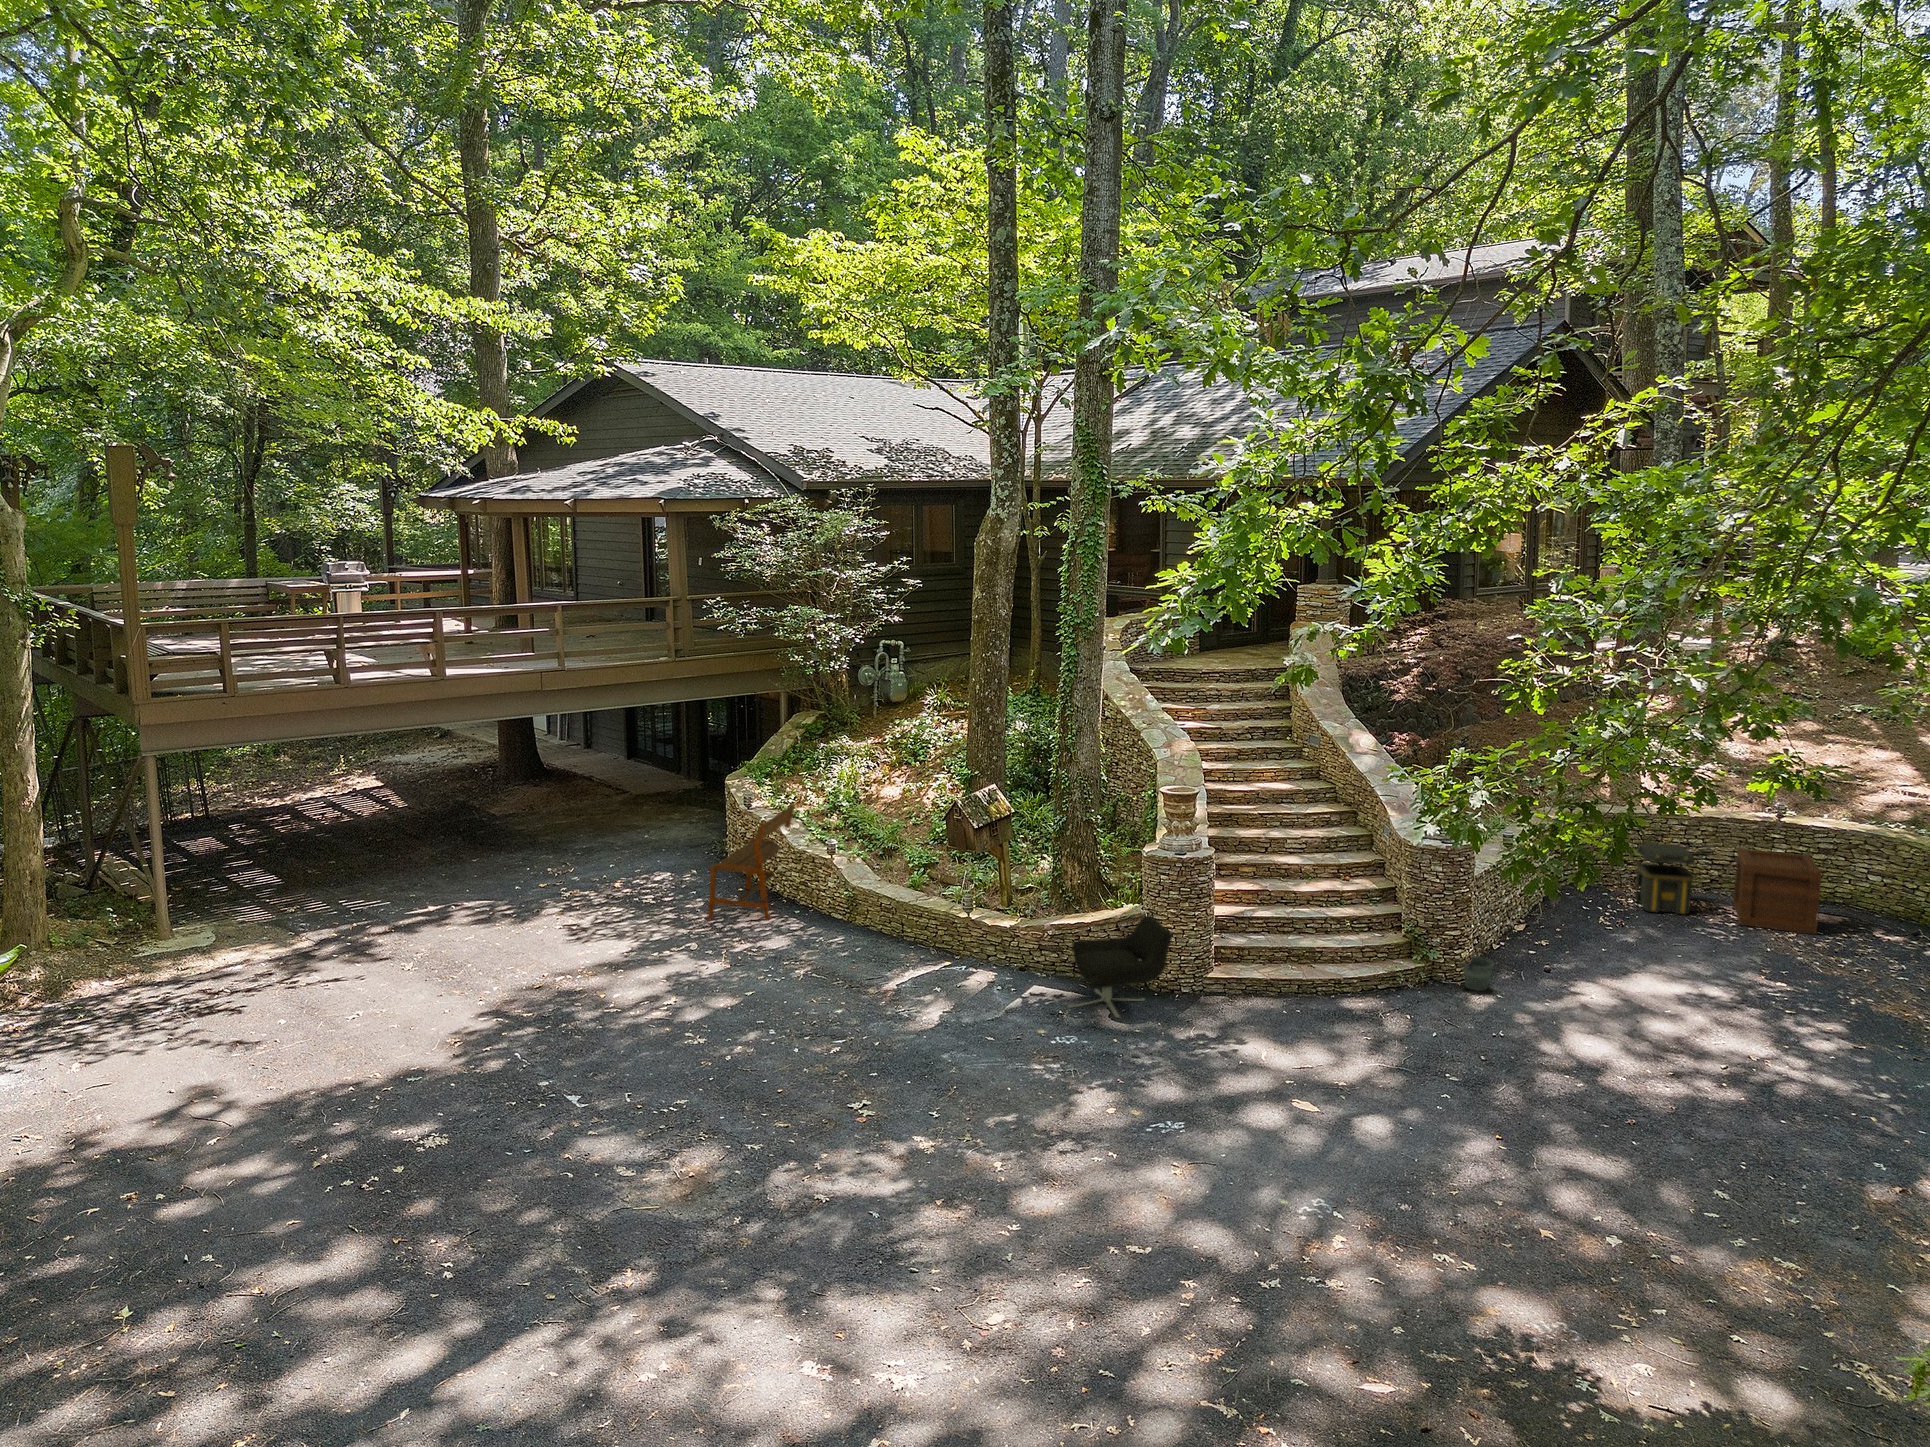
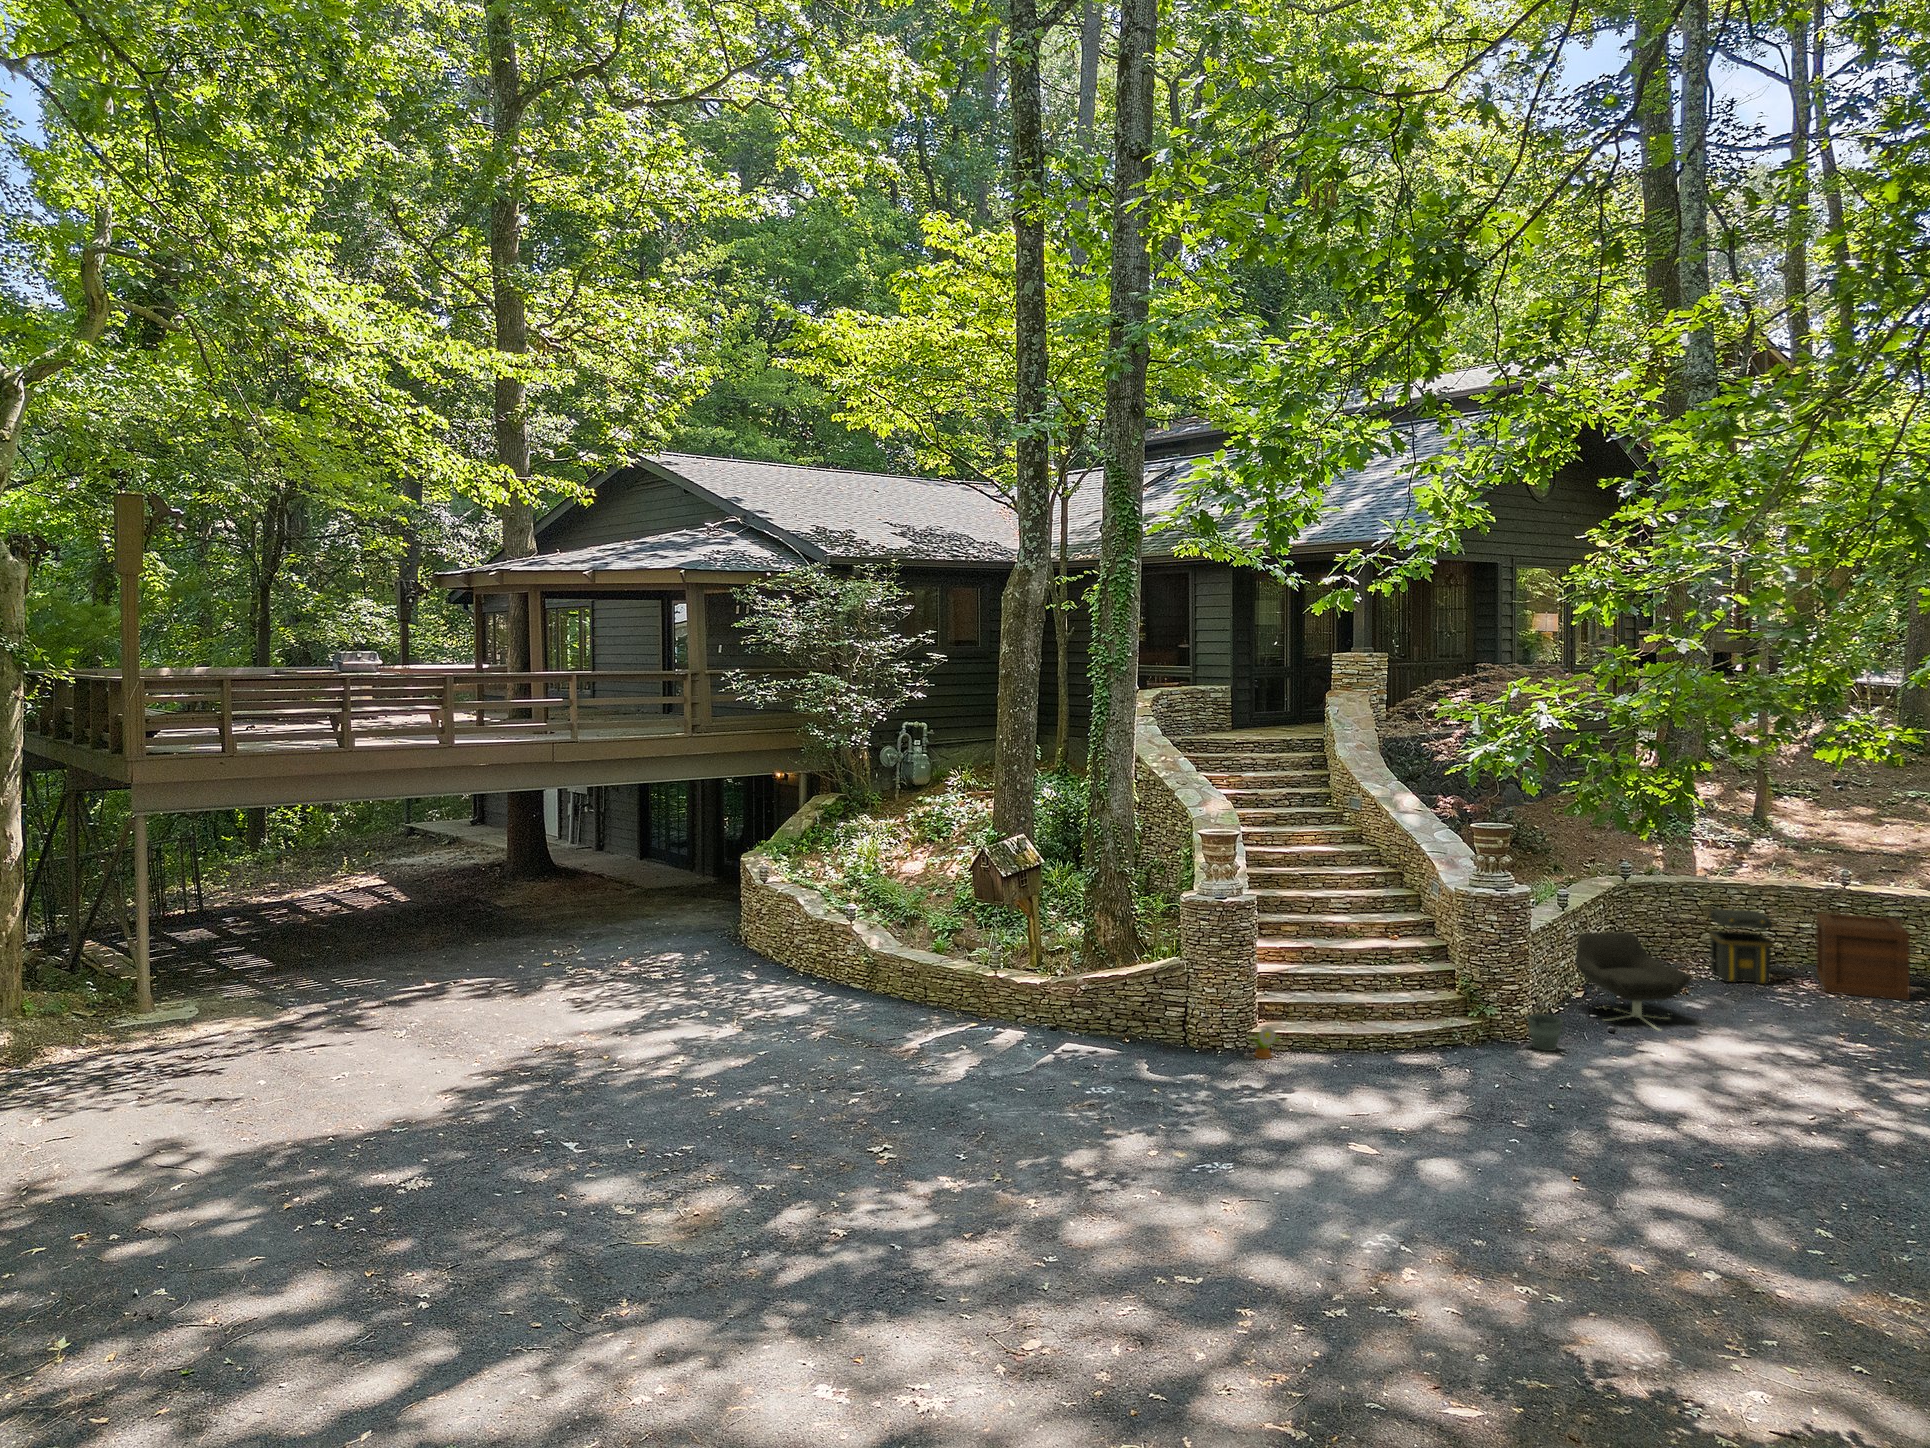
bench: present [708,804,794,921] -> none [719,874,818,994]
lounge chair: present [1069,916,1173,1017] -> present [1575,932,1691,1030]
decorative plant: none [1200,969,1233,999] -> present [1249,1027,1279,1059]

